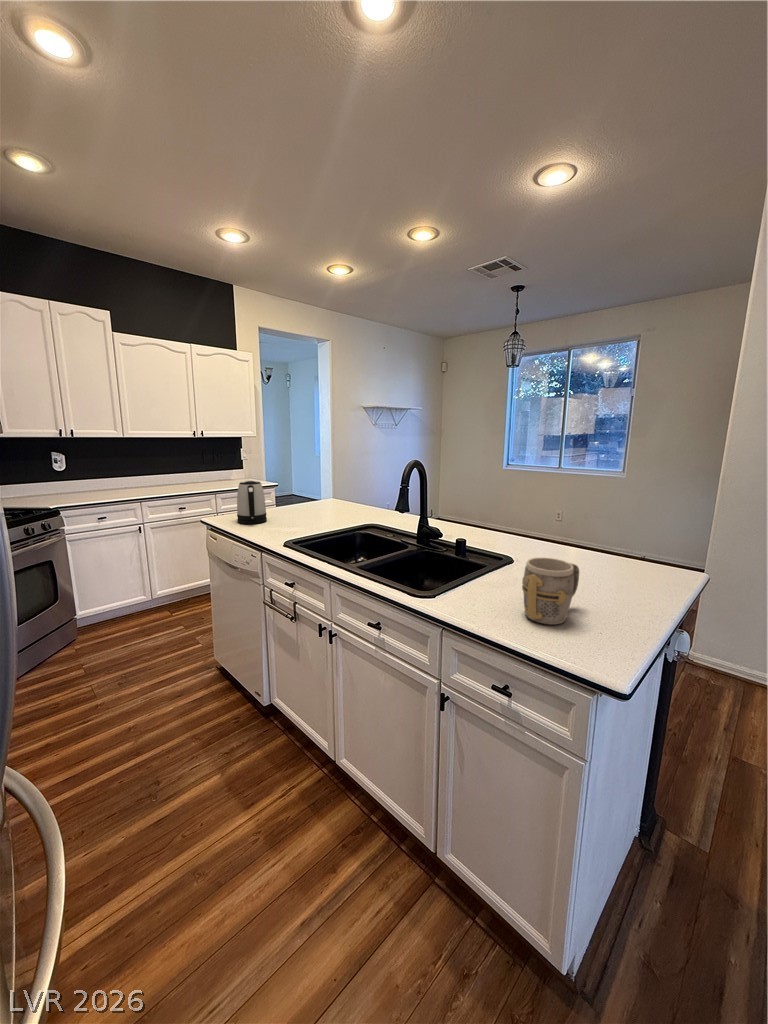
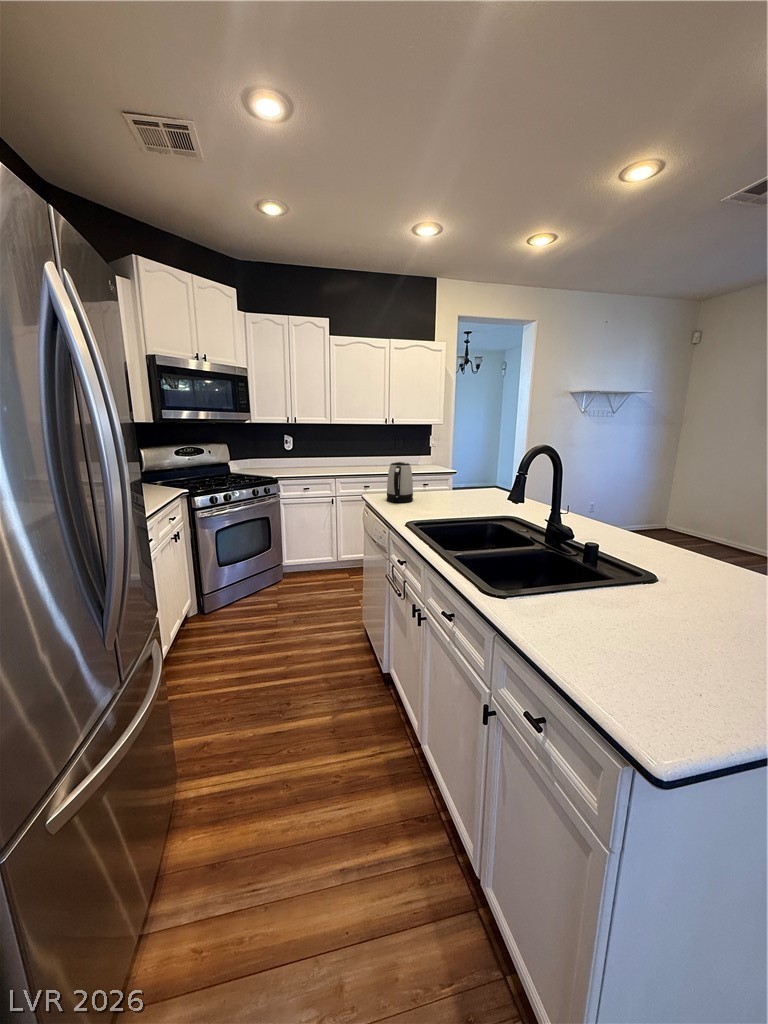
mug: present [522,558,579,625] -> none [596,572,699,666]

